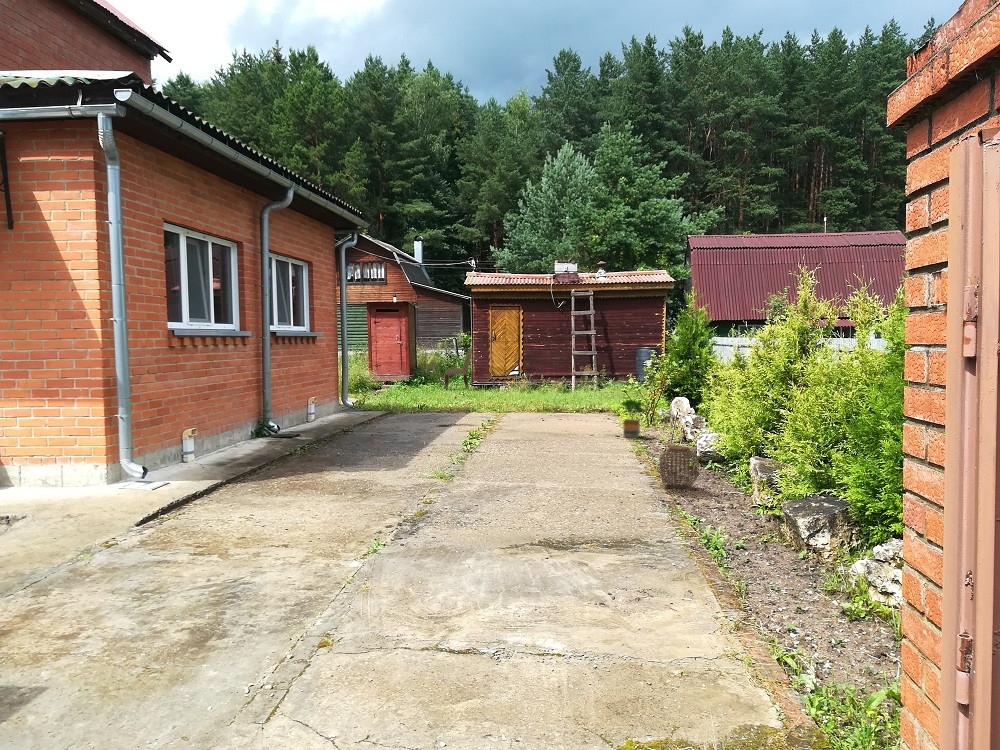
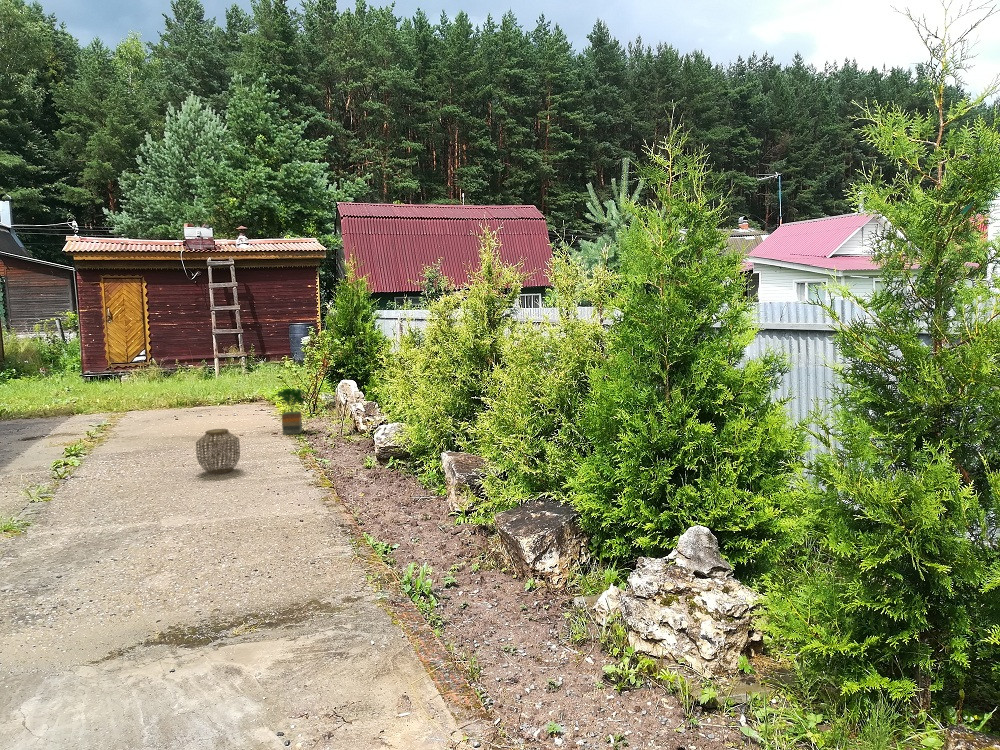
chair: present [444,349,472,389] -> none [35,333,75,389]
woven basket: present [659,446,699,489] -> present [196,429,240,474]

